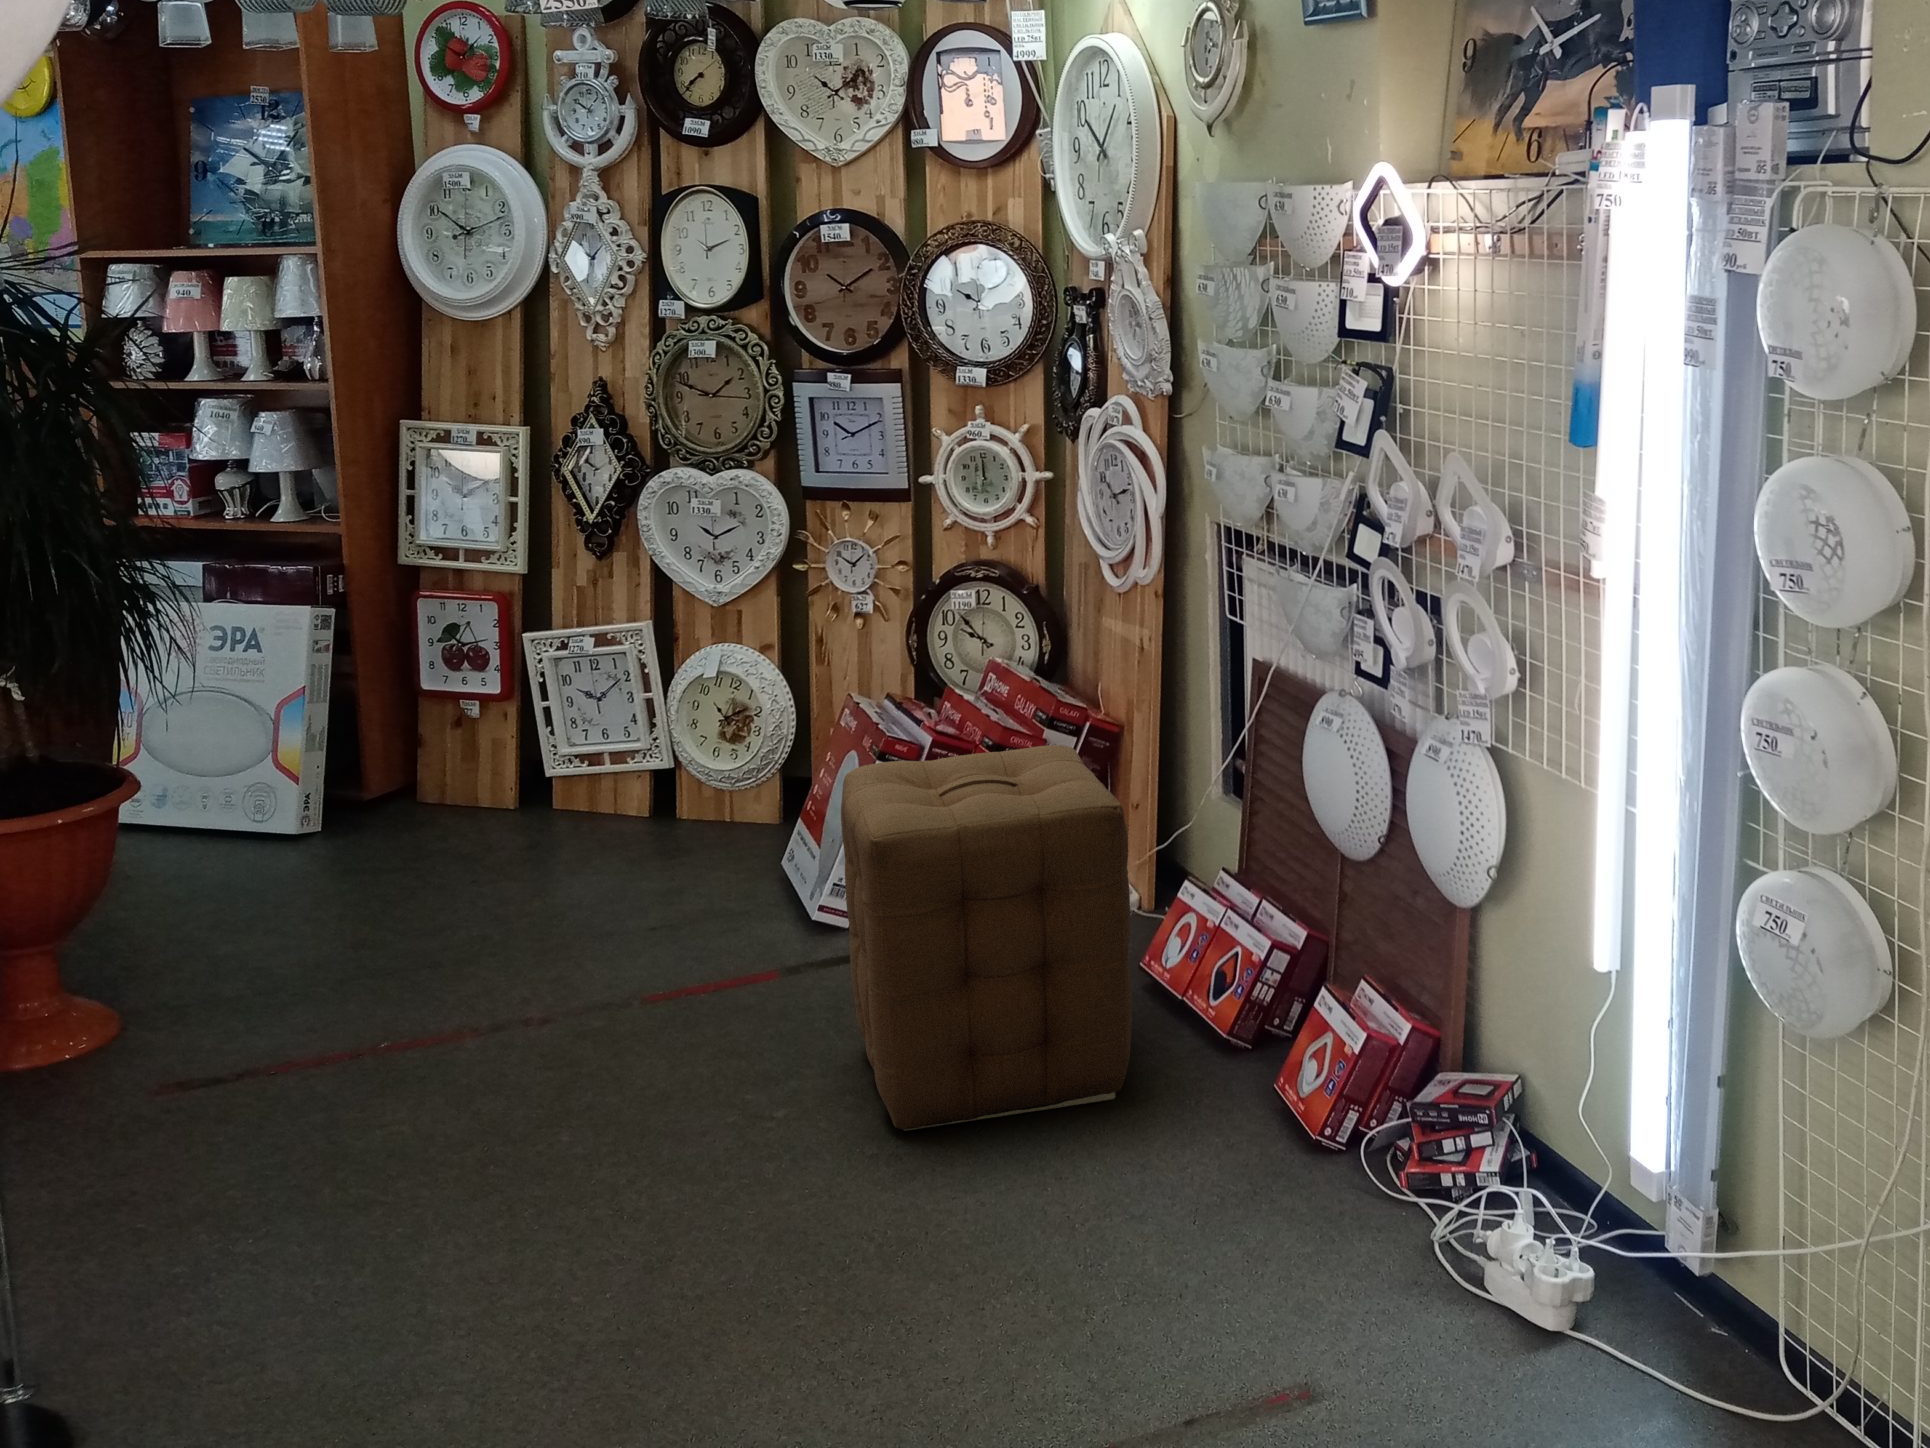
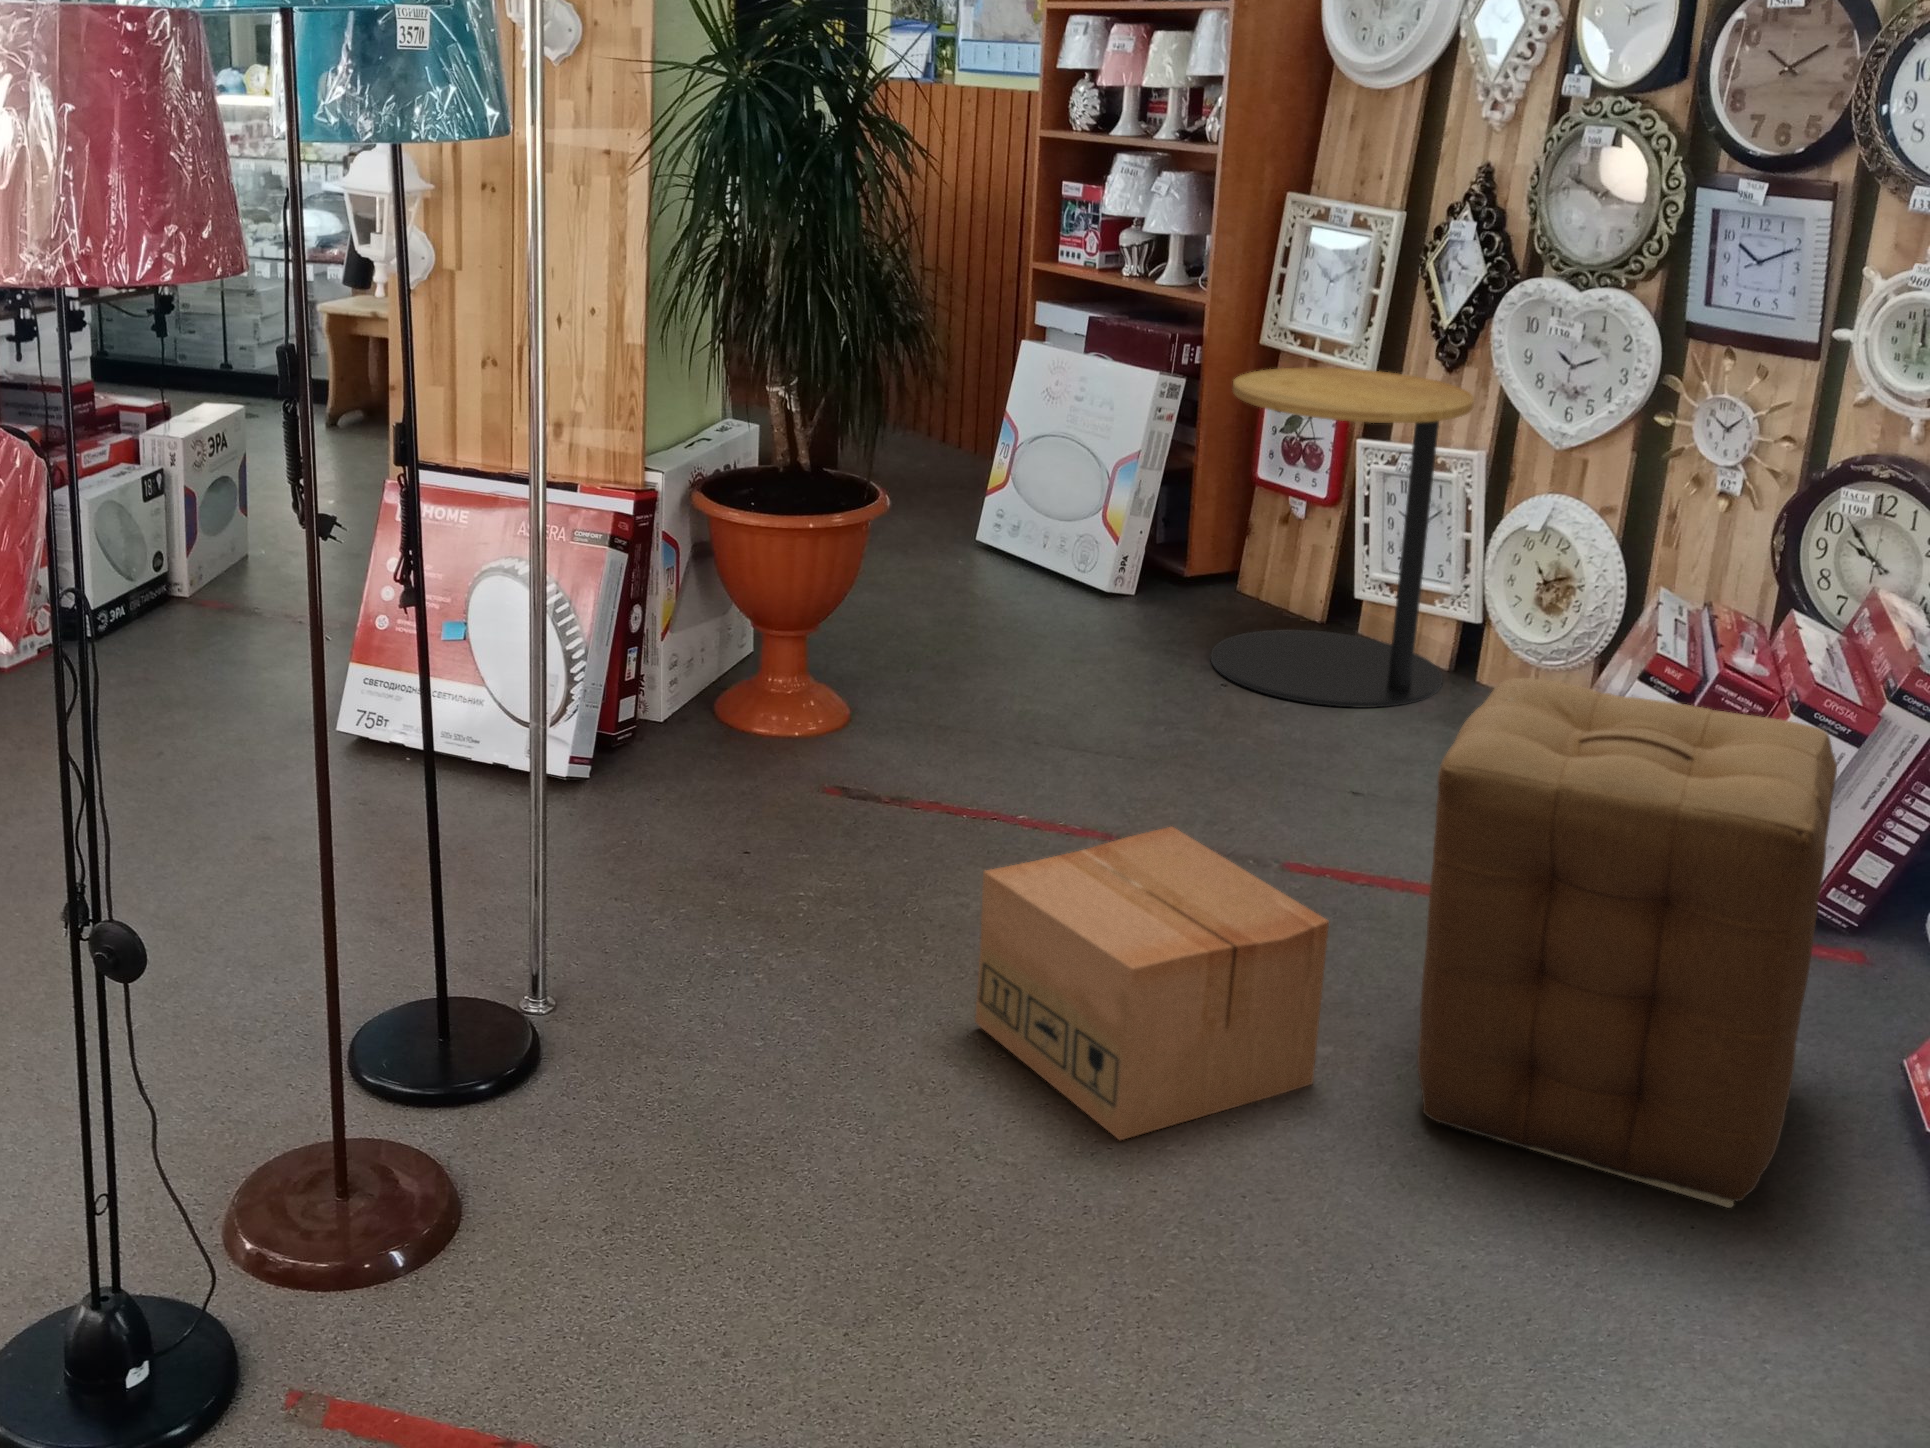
side table: none [423,567,658,878] -> present [1211,368,1474,708]
cardboard box: none [479,980,800,1254] -> present [975,827,1329,1140]

